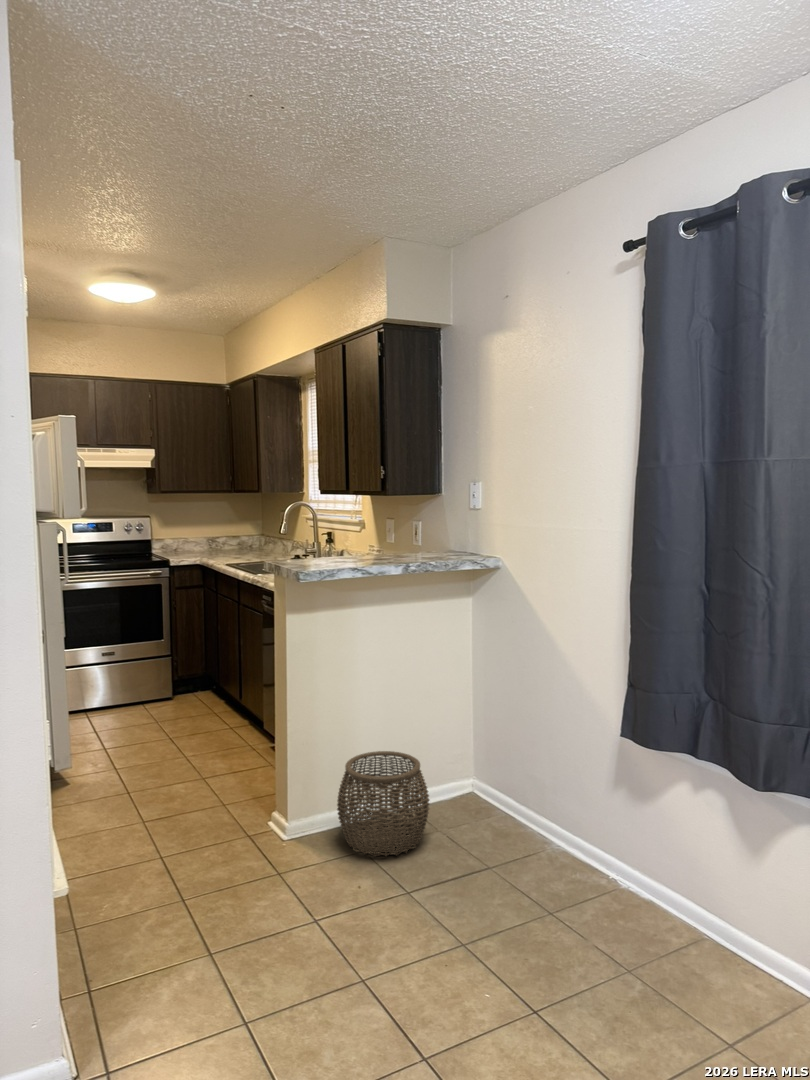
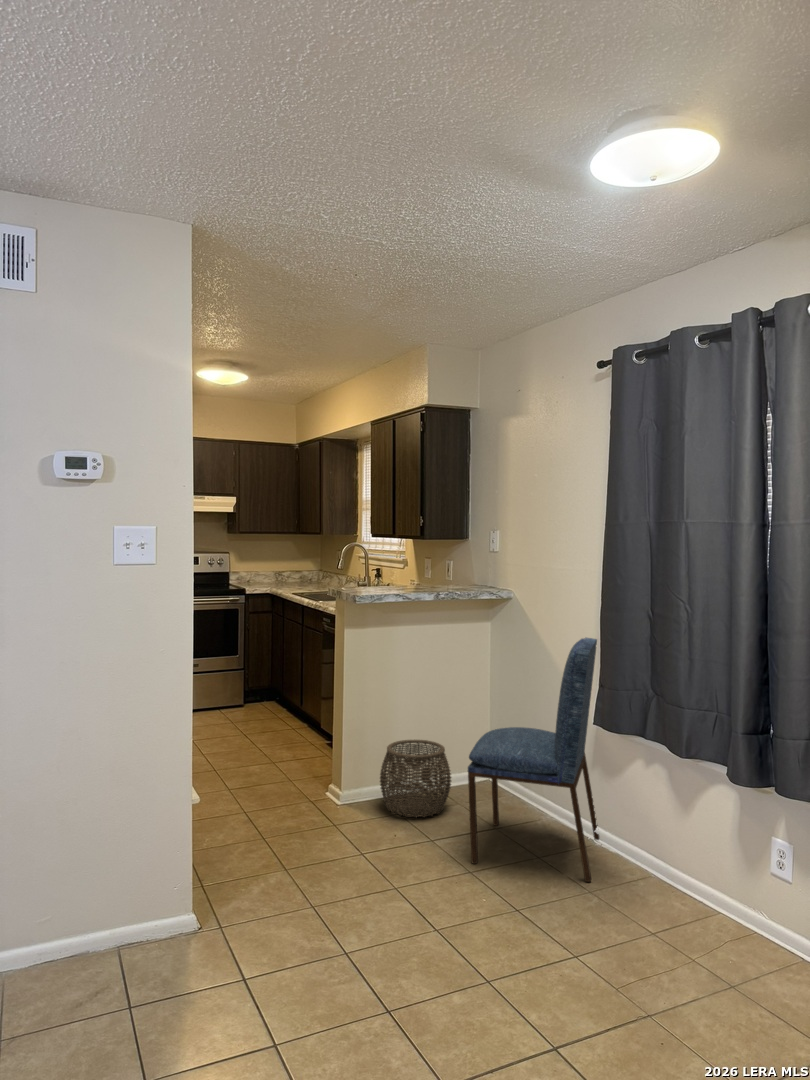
dining chair: none [457,620,628,955] -> present [468,638,599,882]

